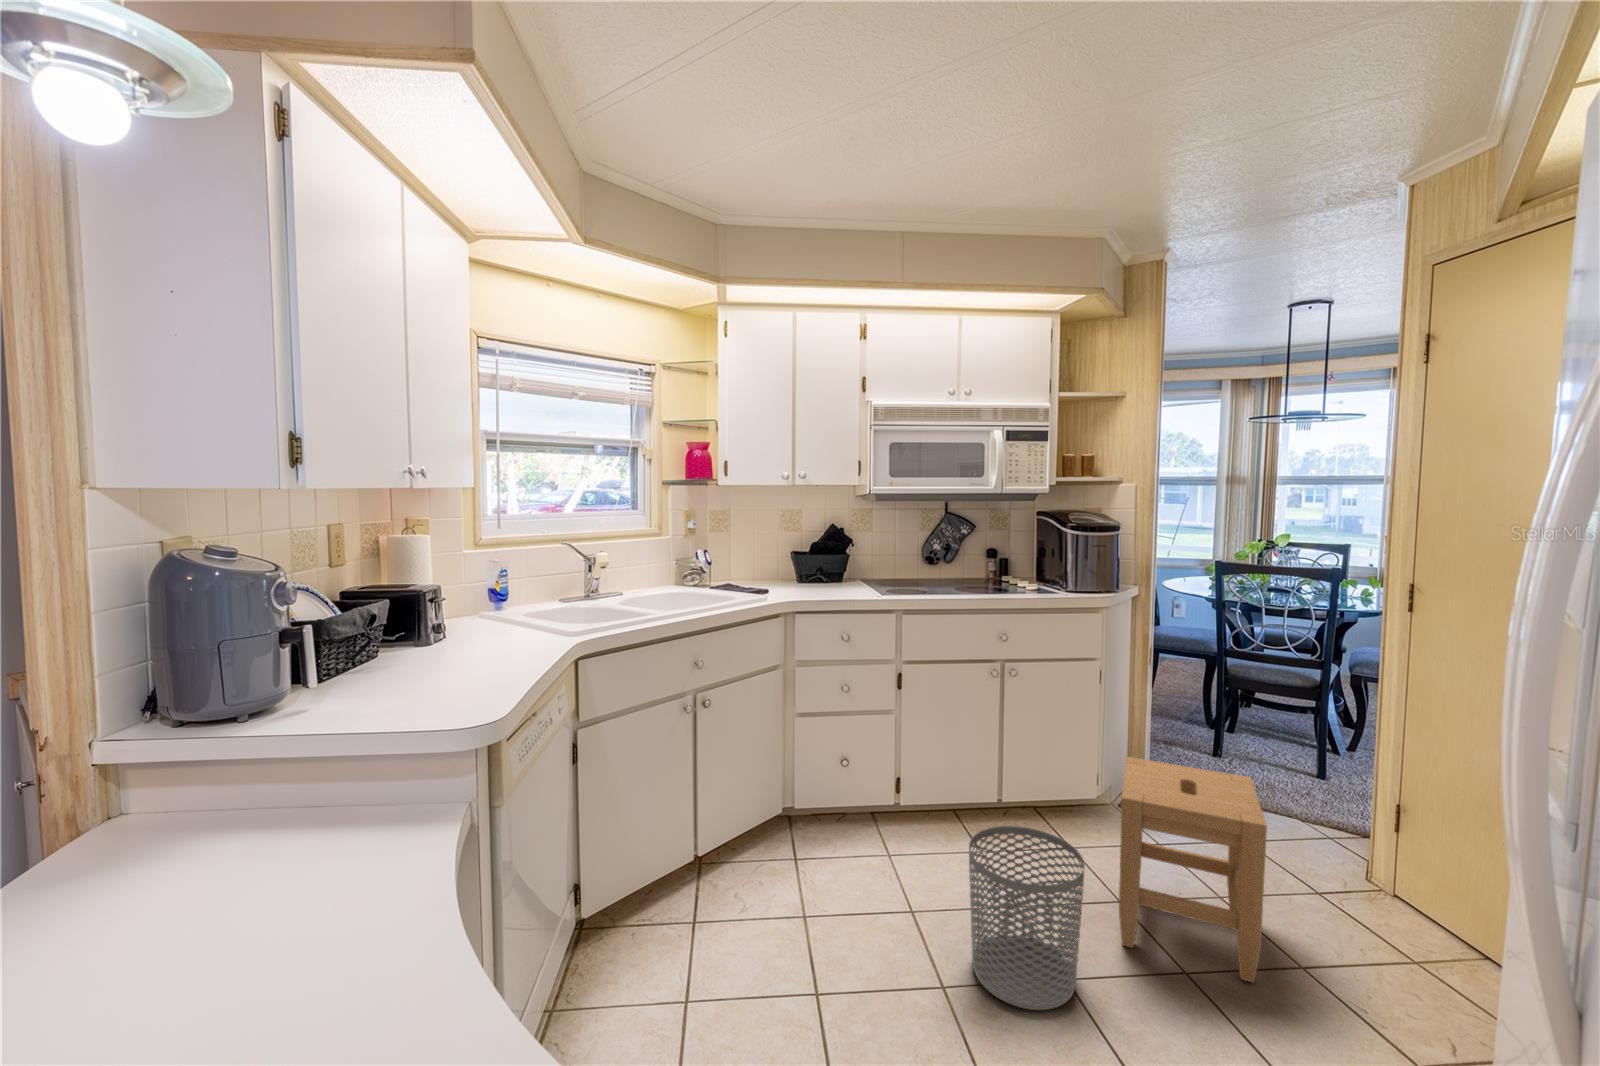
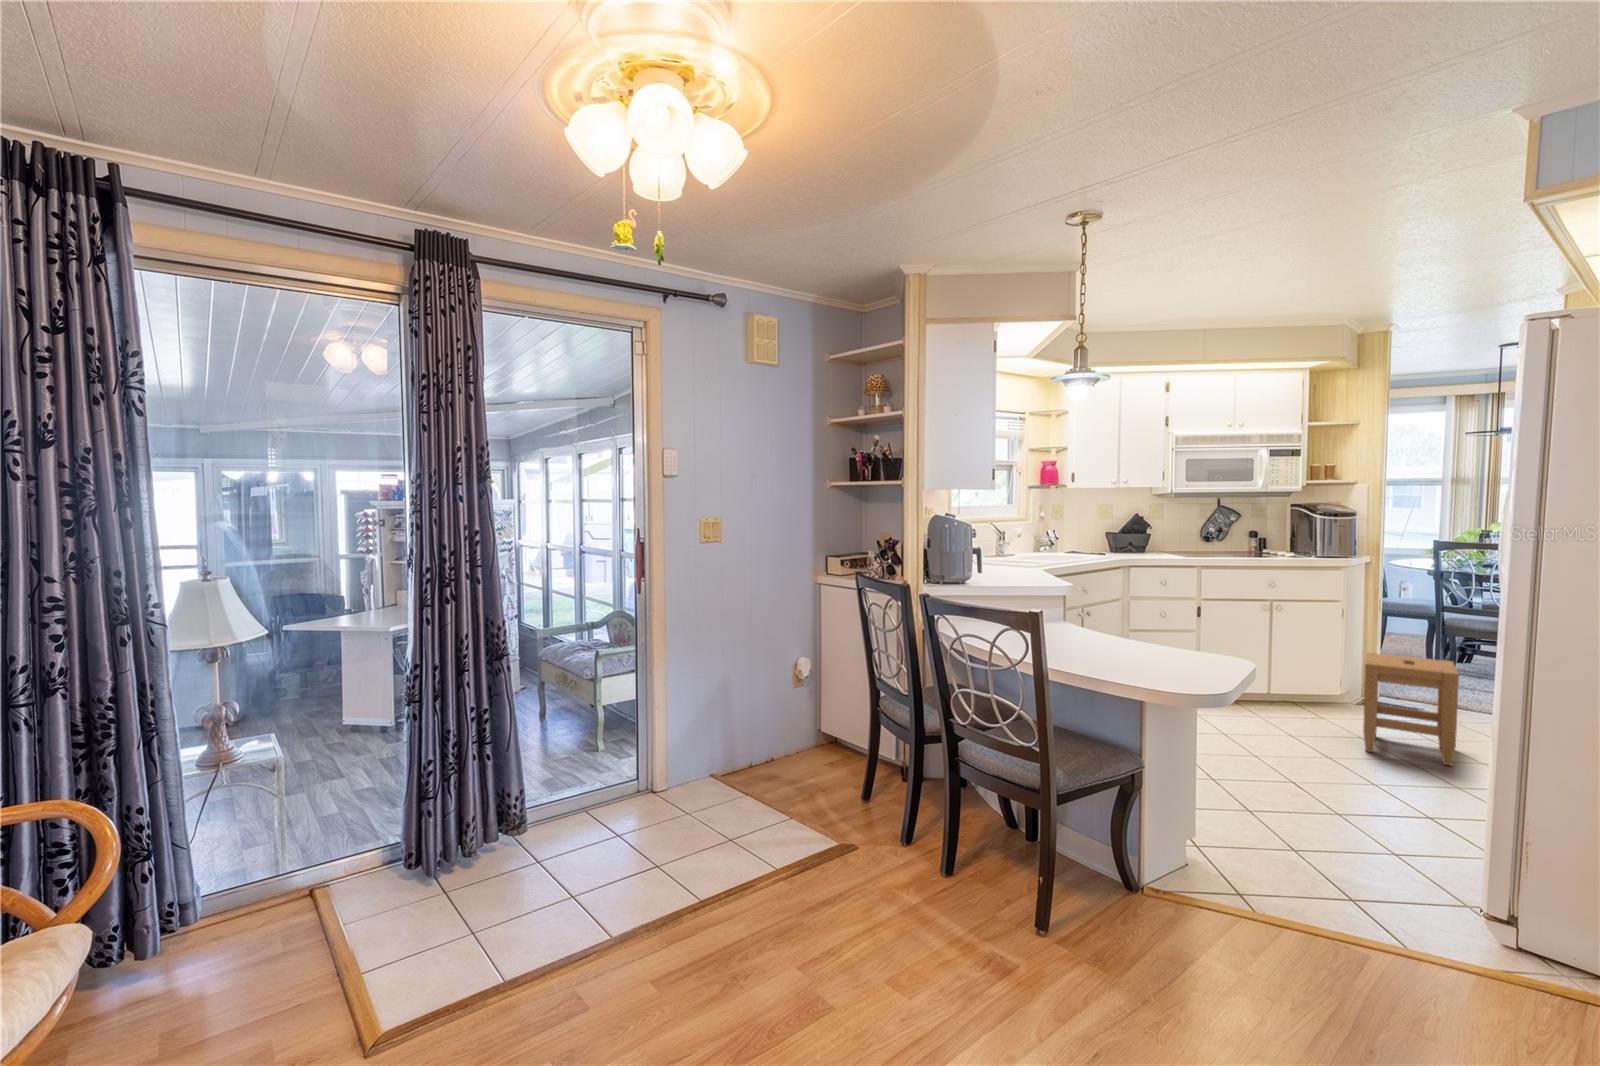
waste bin: present [969,826,1085,1010] -> none [1270,679,1344,764]

